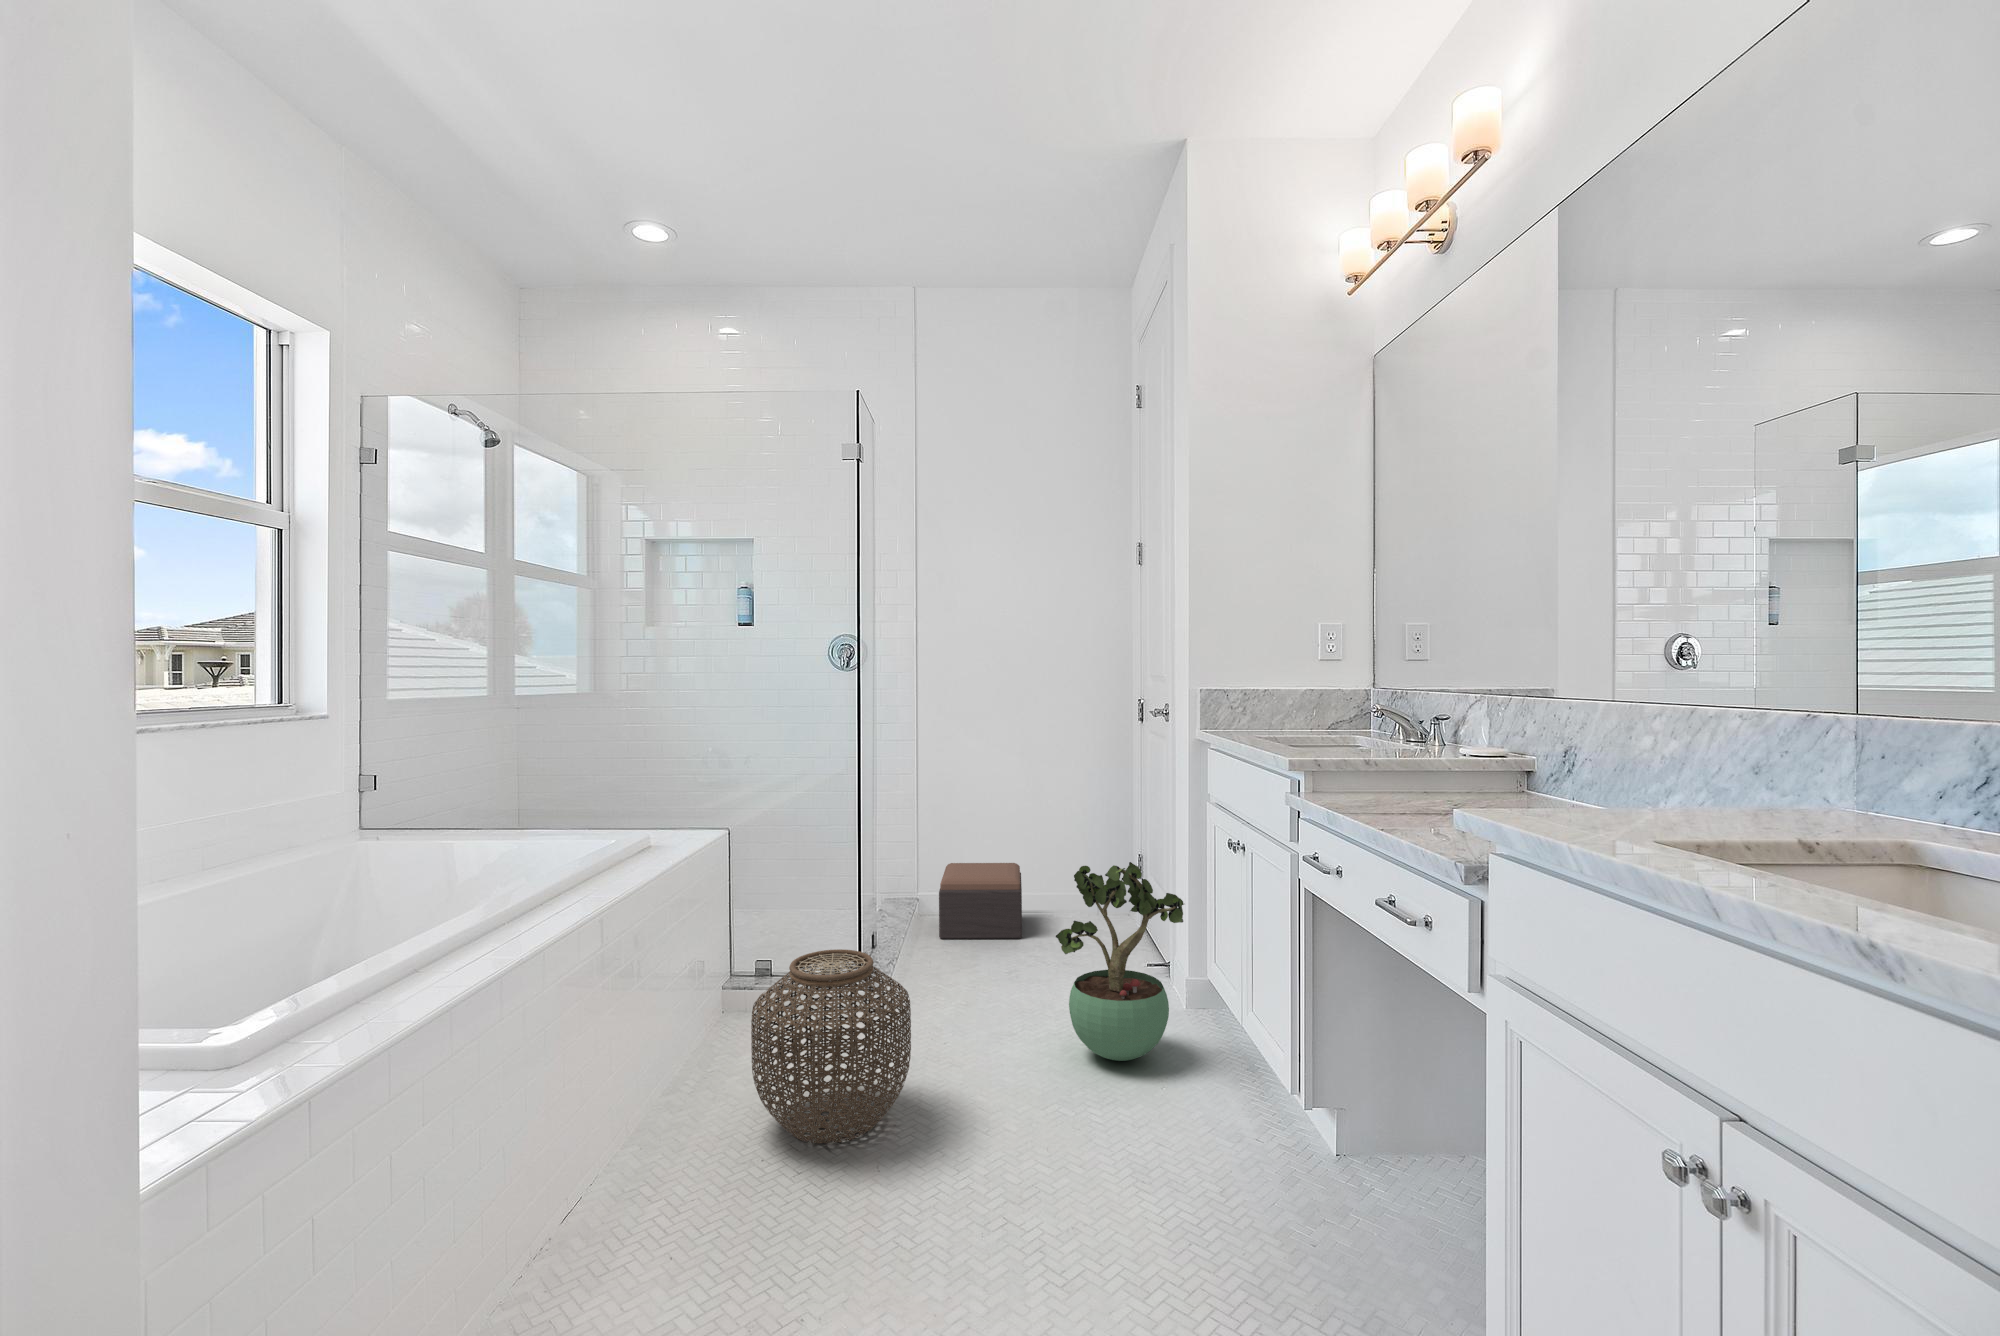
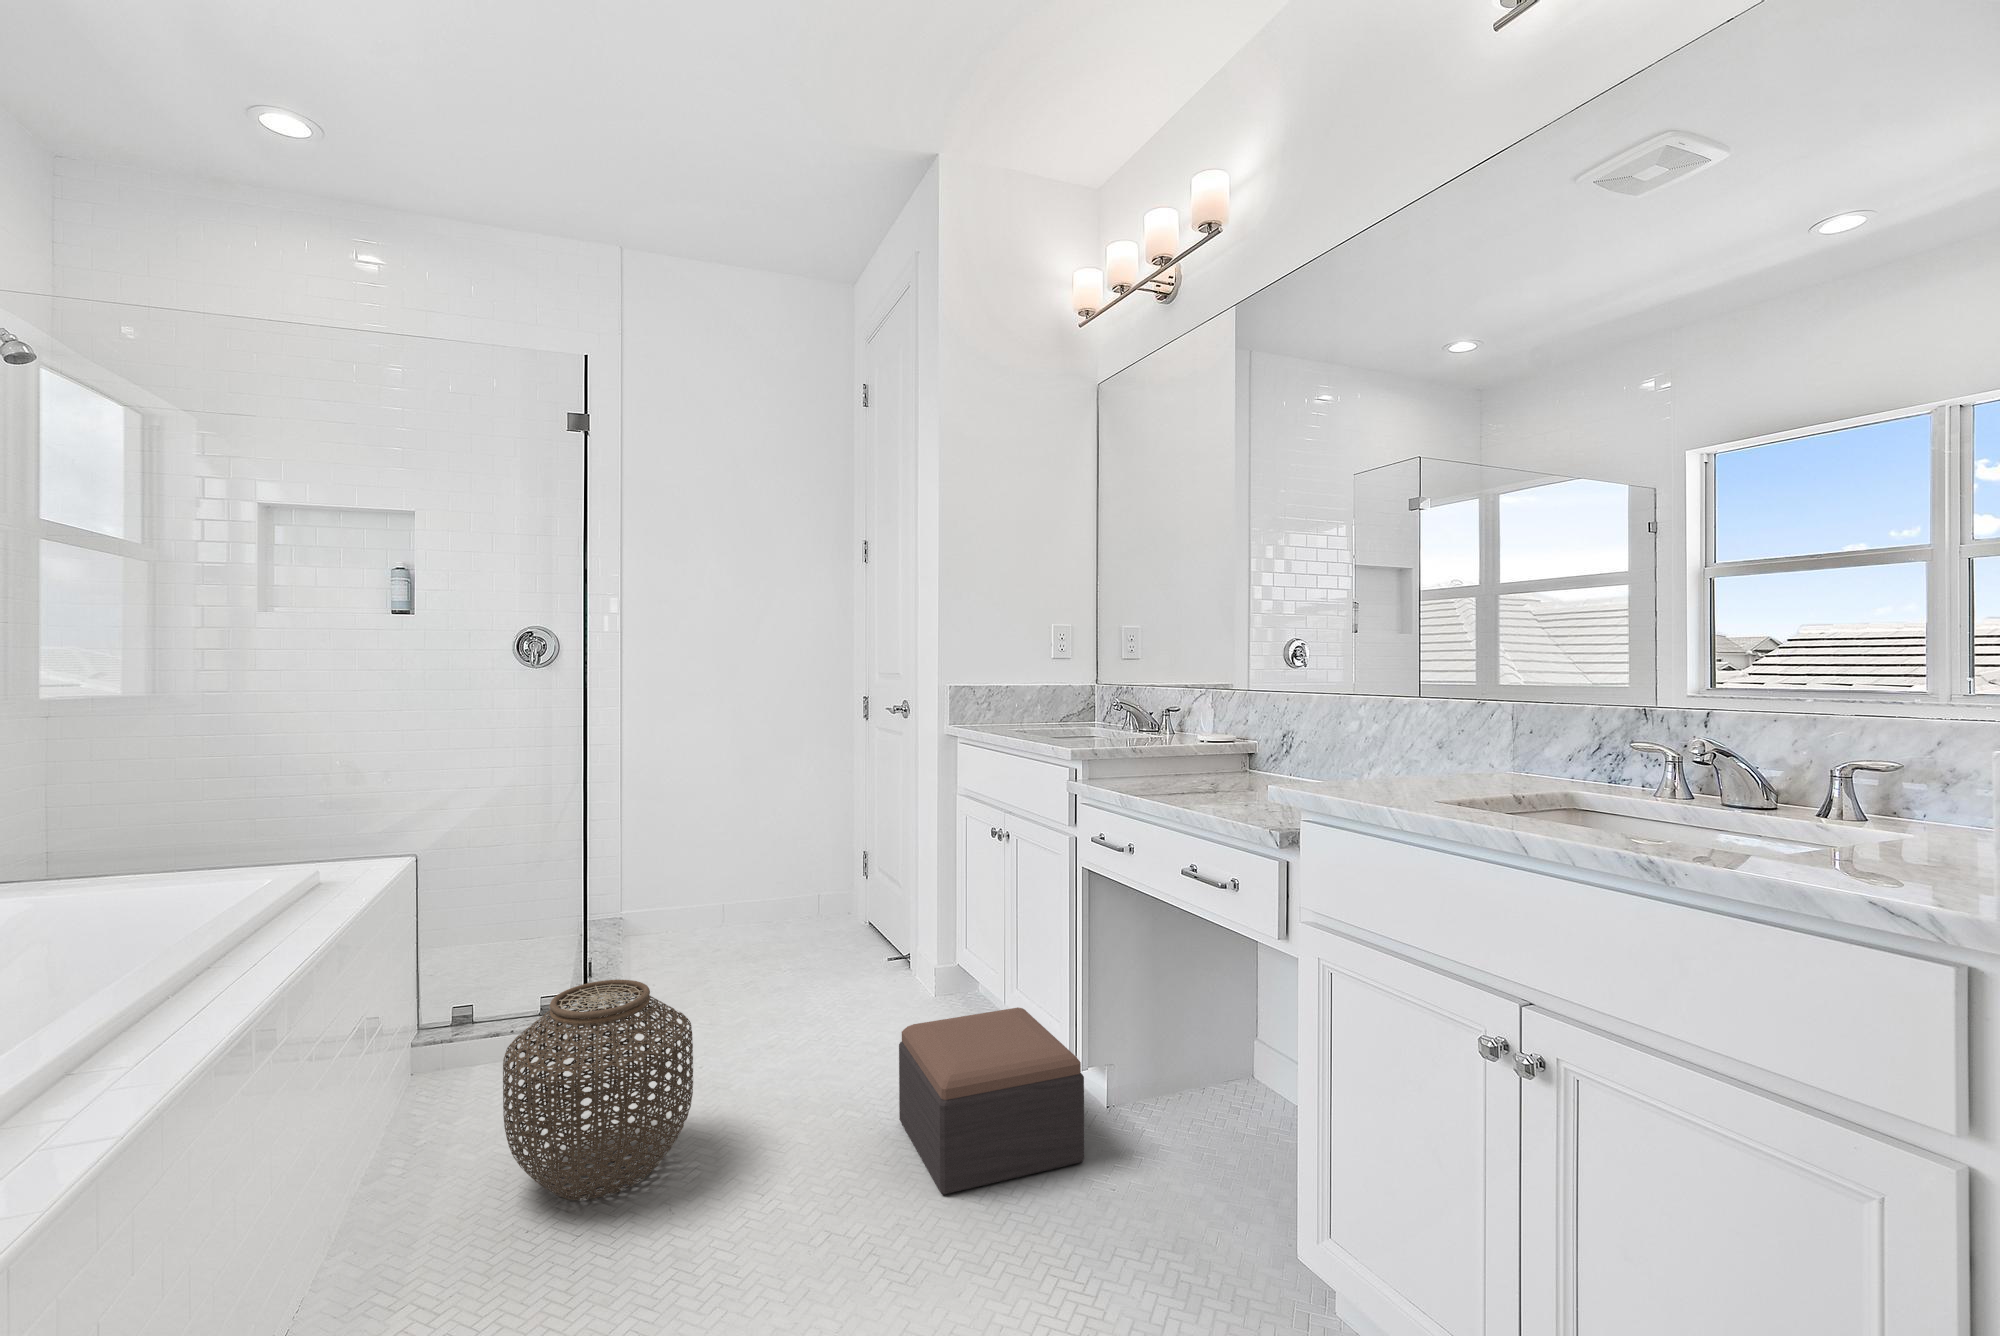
potted plant: present [1056,862,1184,1061] -> none [824,857,953,1054]
footstool: present [939,863,1022,939] -> present [899,1007,1084,1195]

